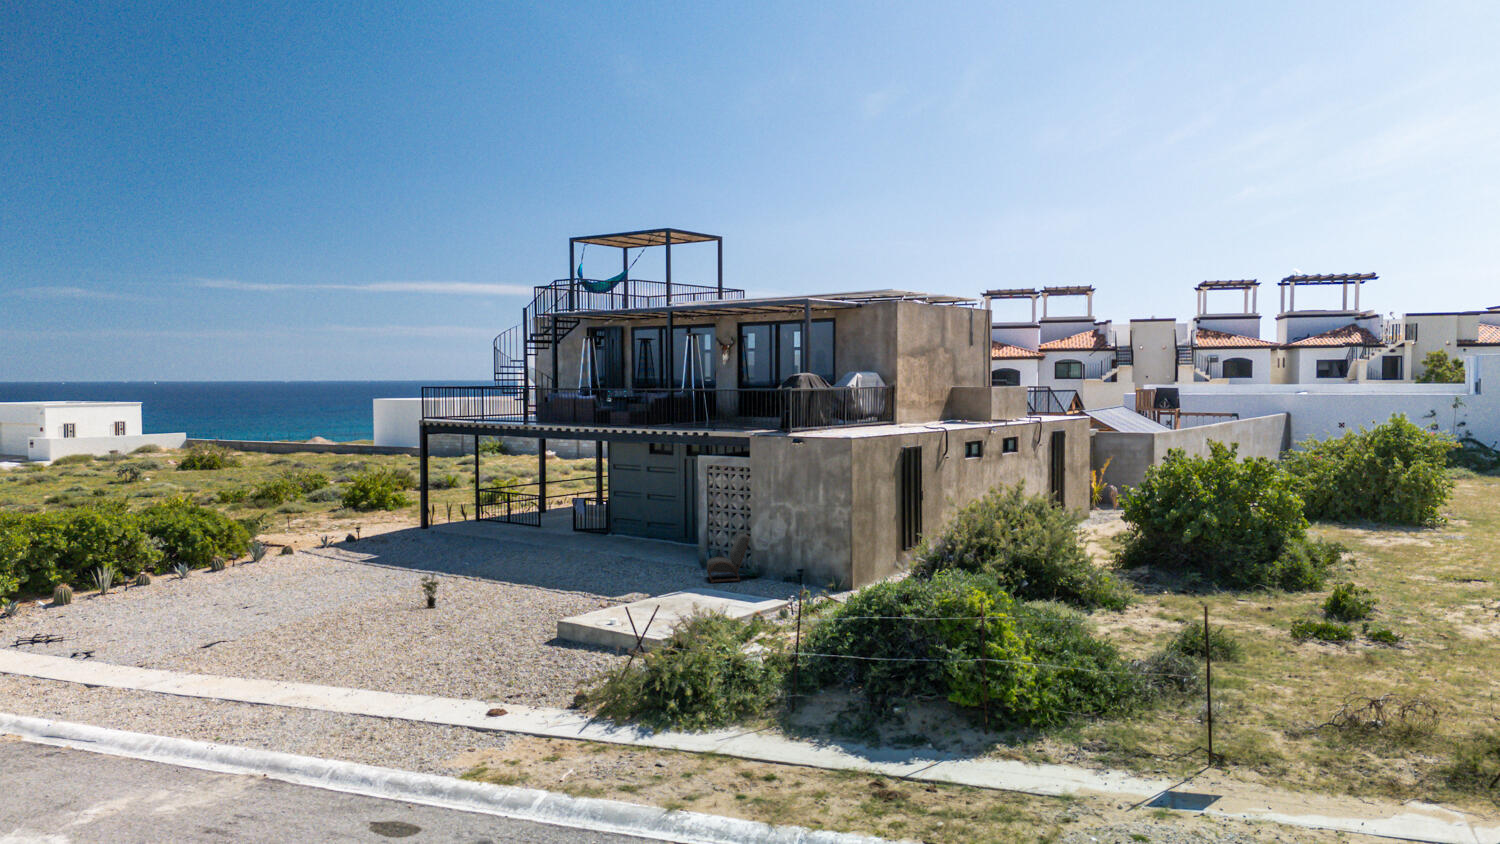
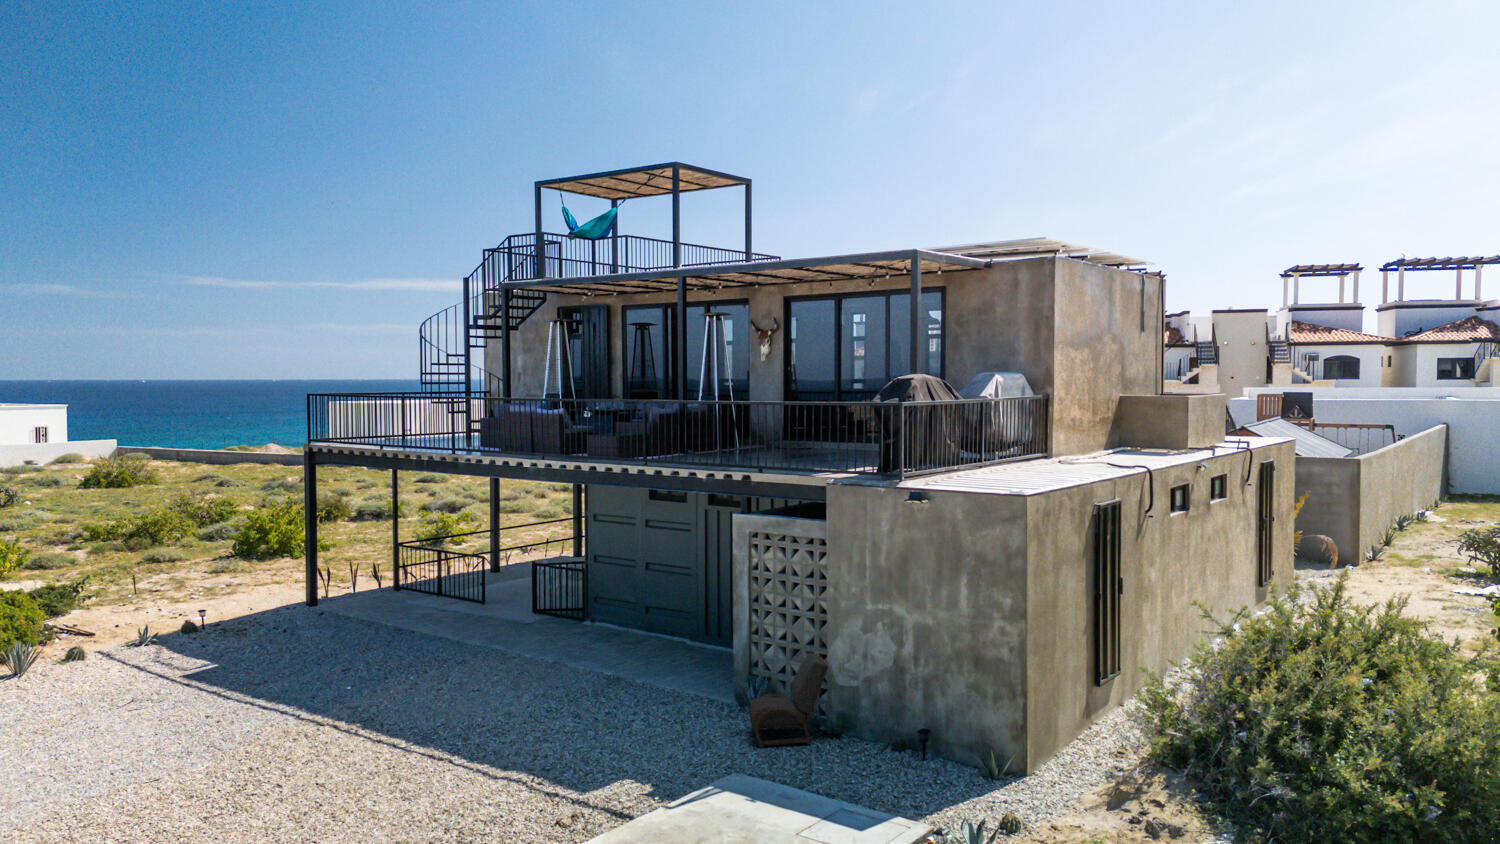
potted plant: present [421,573,439,608] -> none [211,743,252,817]

